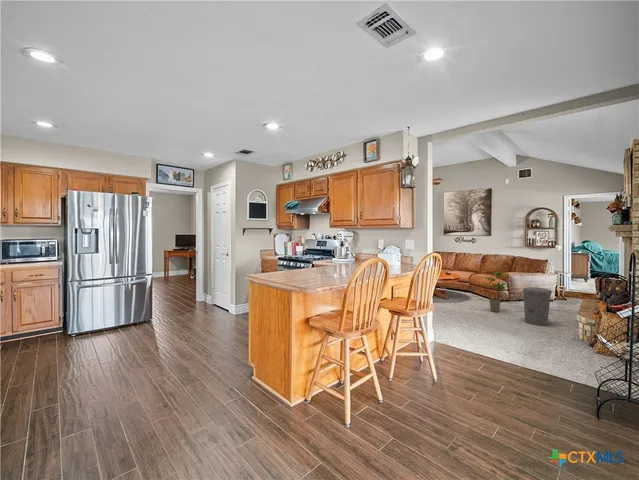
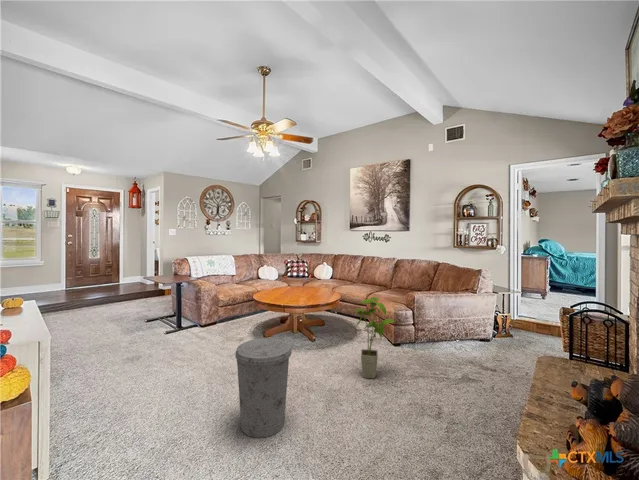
trash can: present [523,287,552,325] -> present [235,338,292,438]

